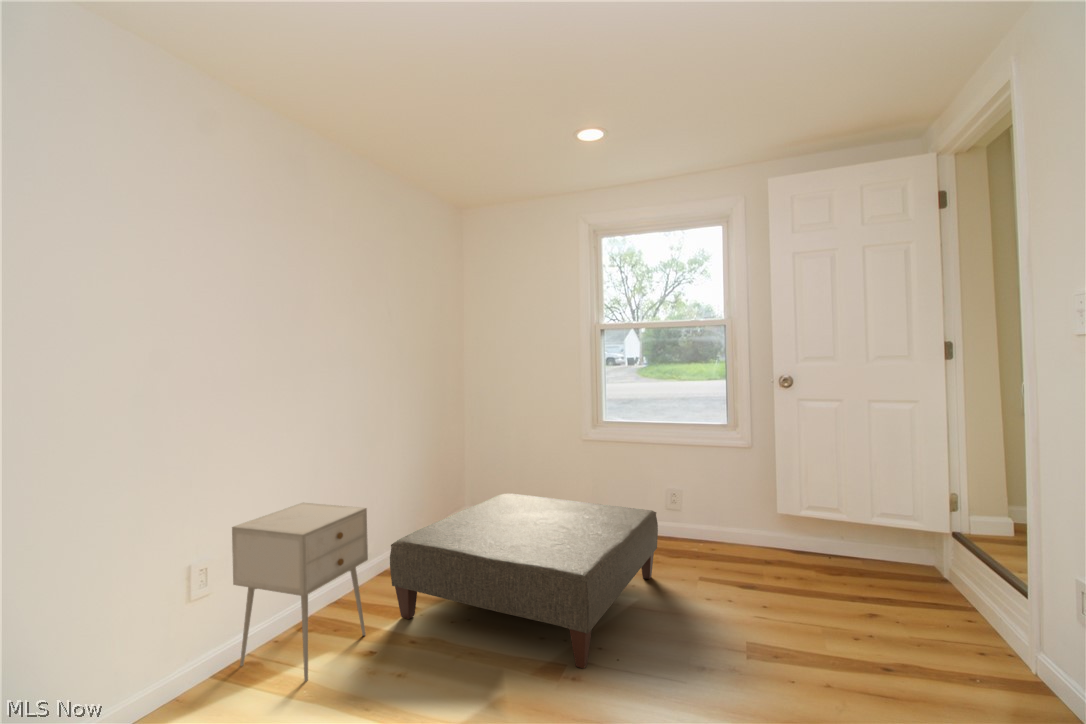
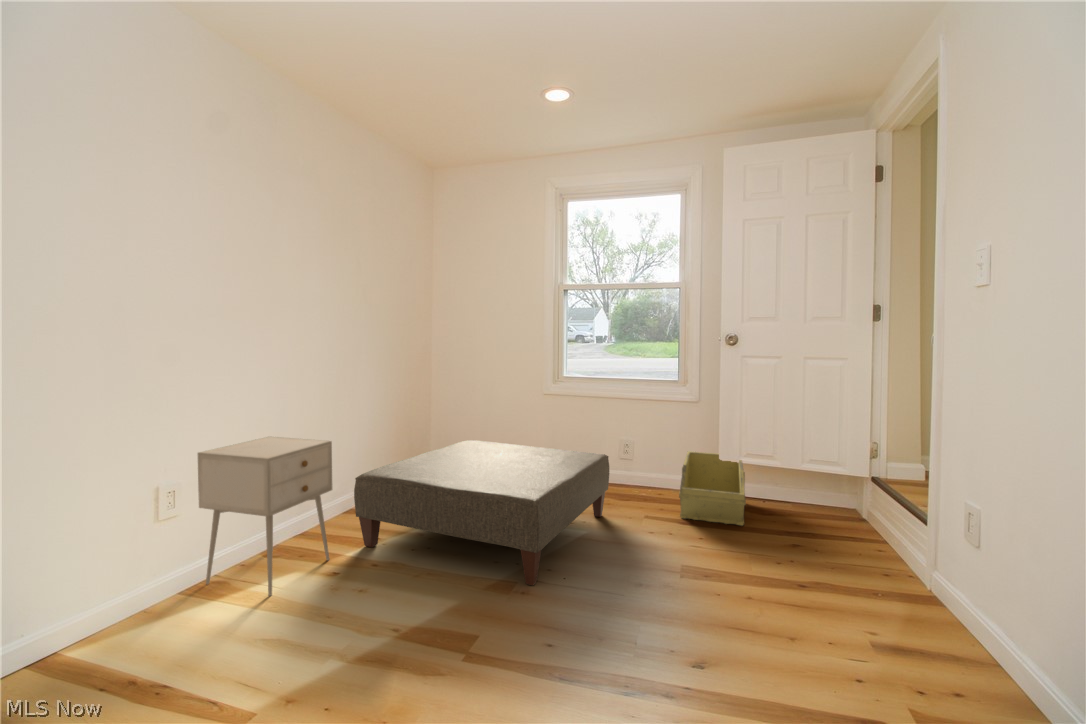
storage bin: none [736,502,812,590] -> present [679,452,746,525]

